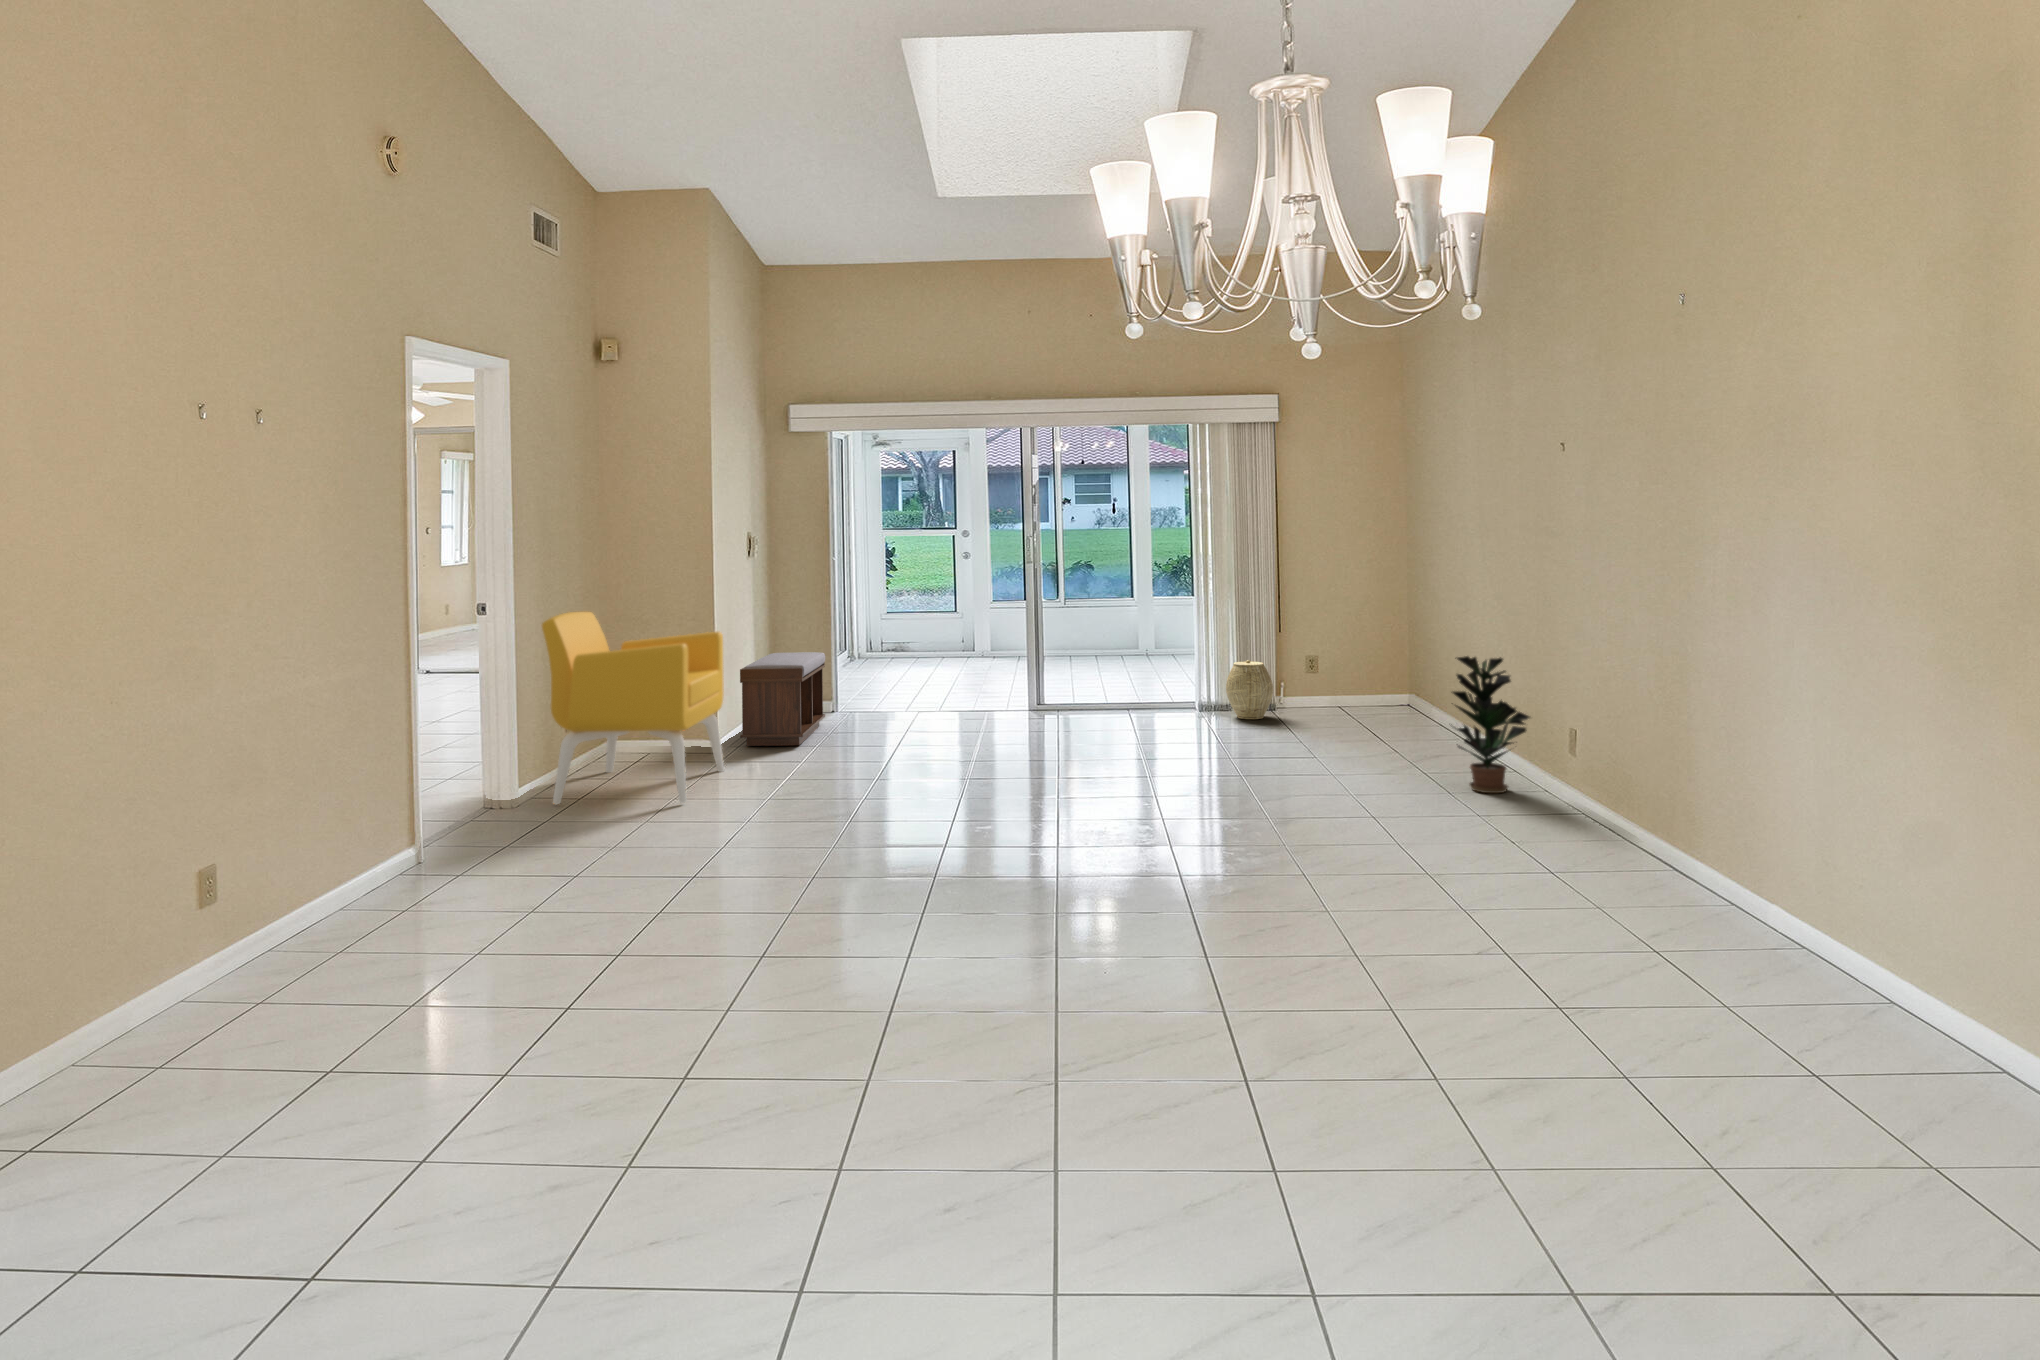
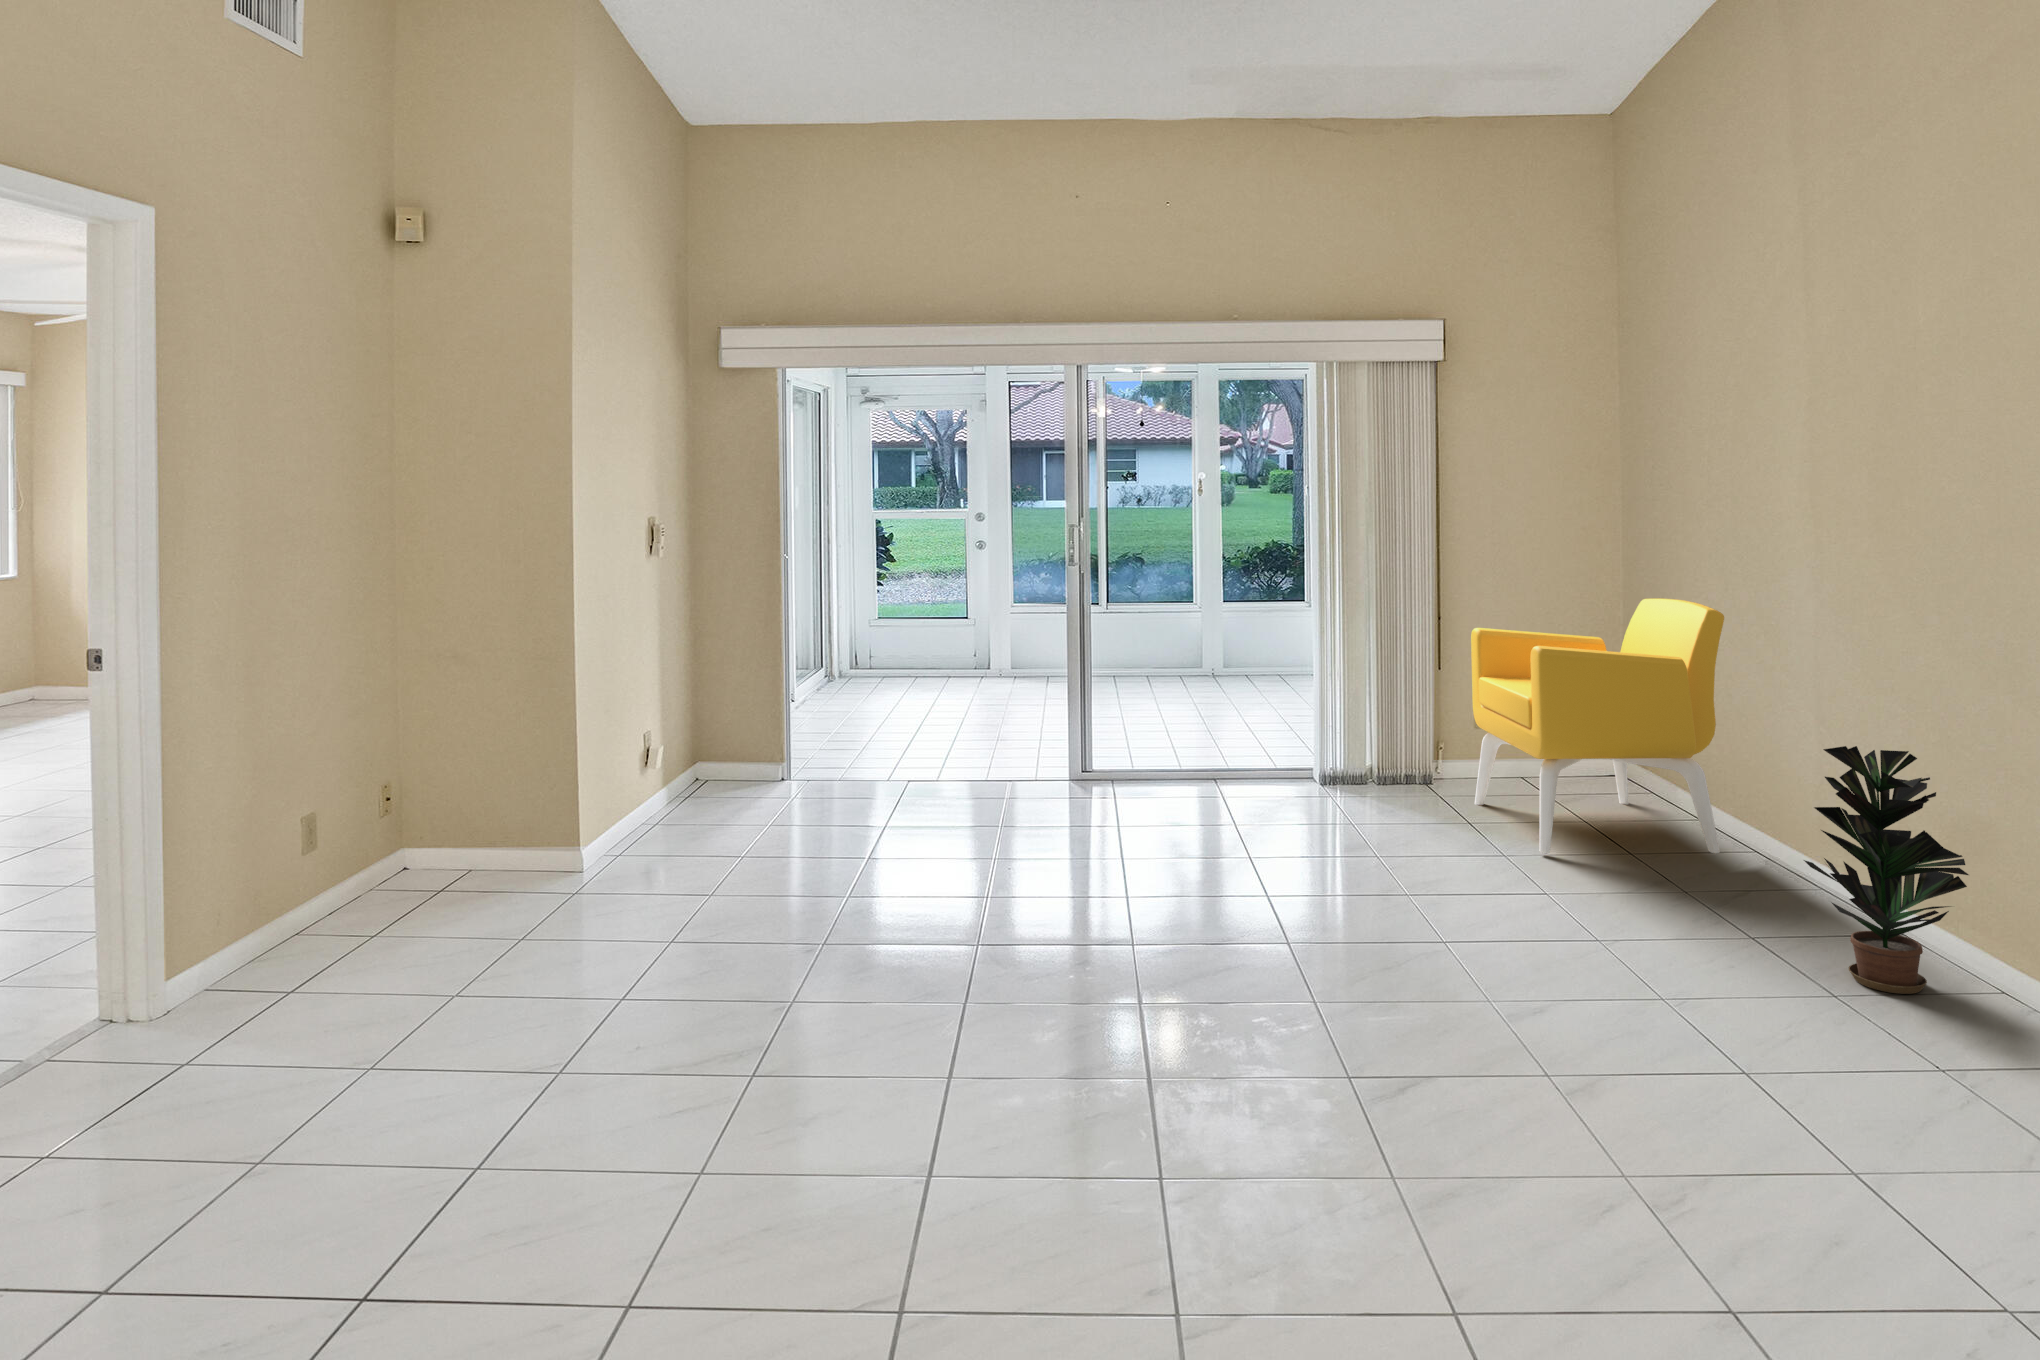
armchair: present [542,612,724,804] -> present [1471,599,1724,854]
bench: present [740,652,825,746] -> none [621,697,768,852]
woven basket: present [1226,660,1273,719] -> none [1363,712,1434,801]

